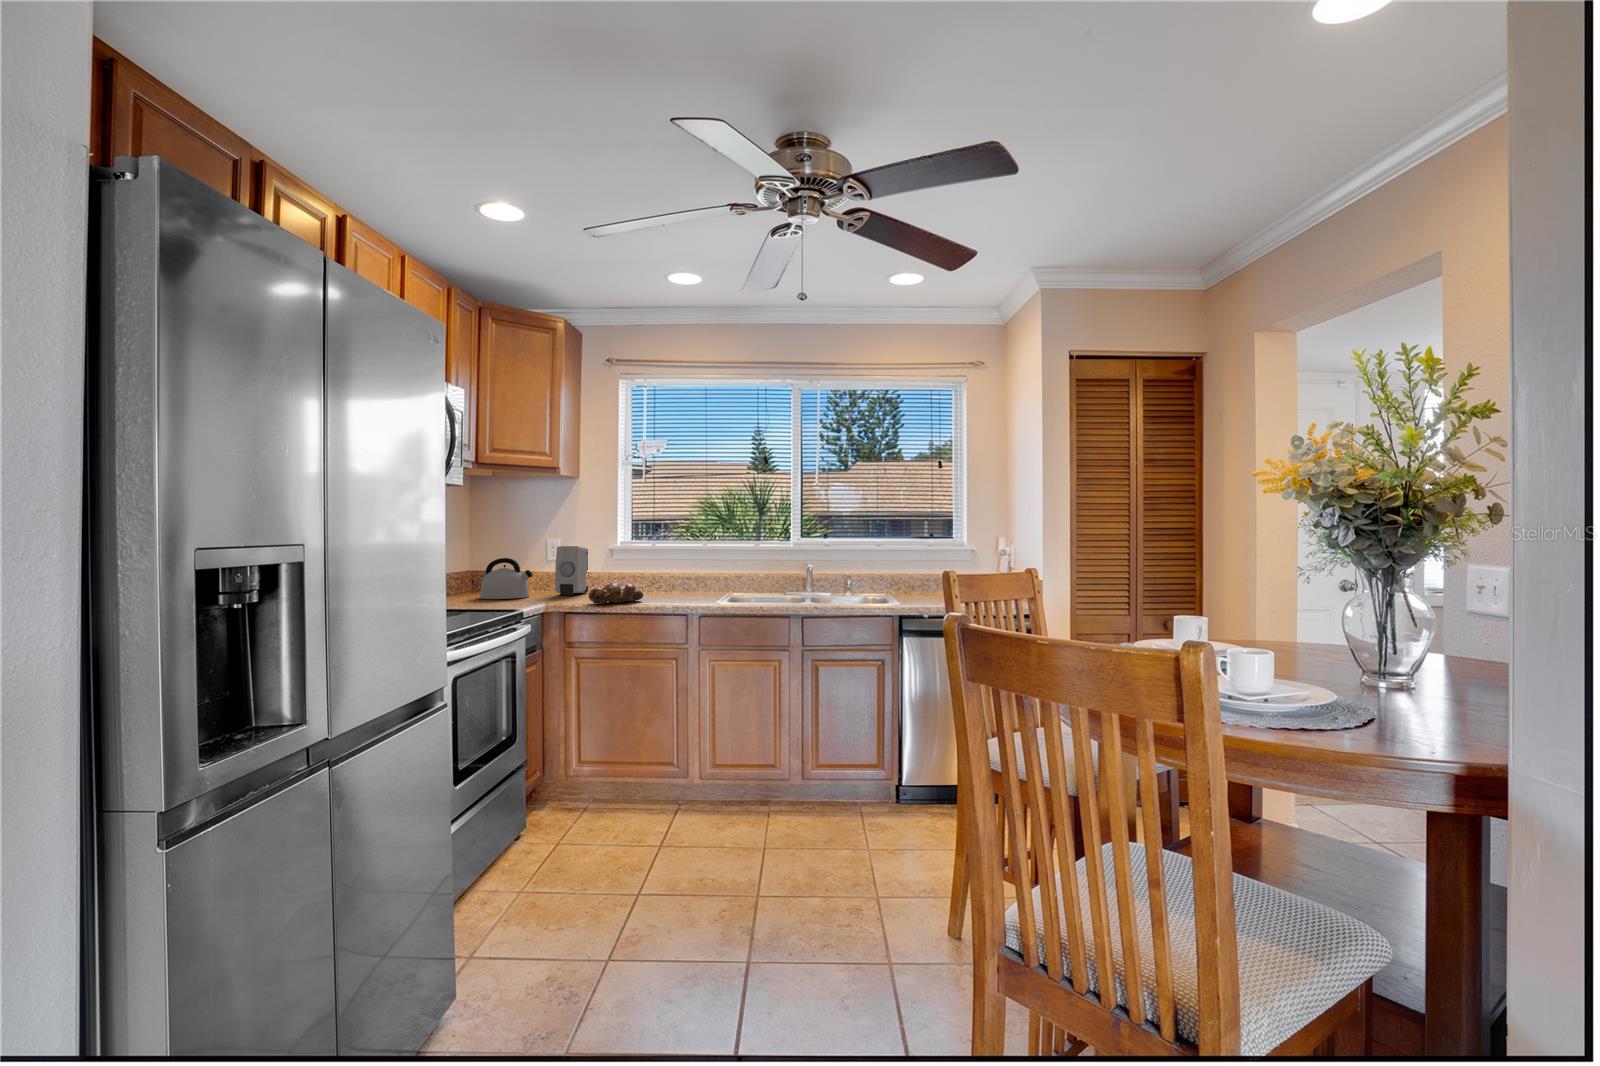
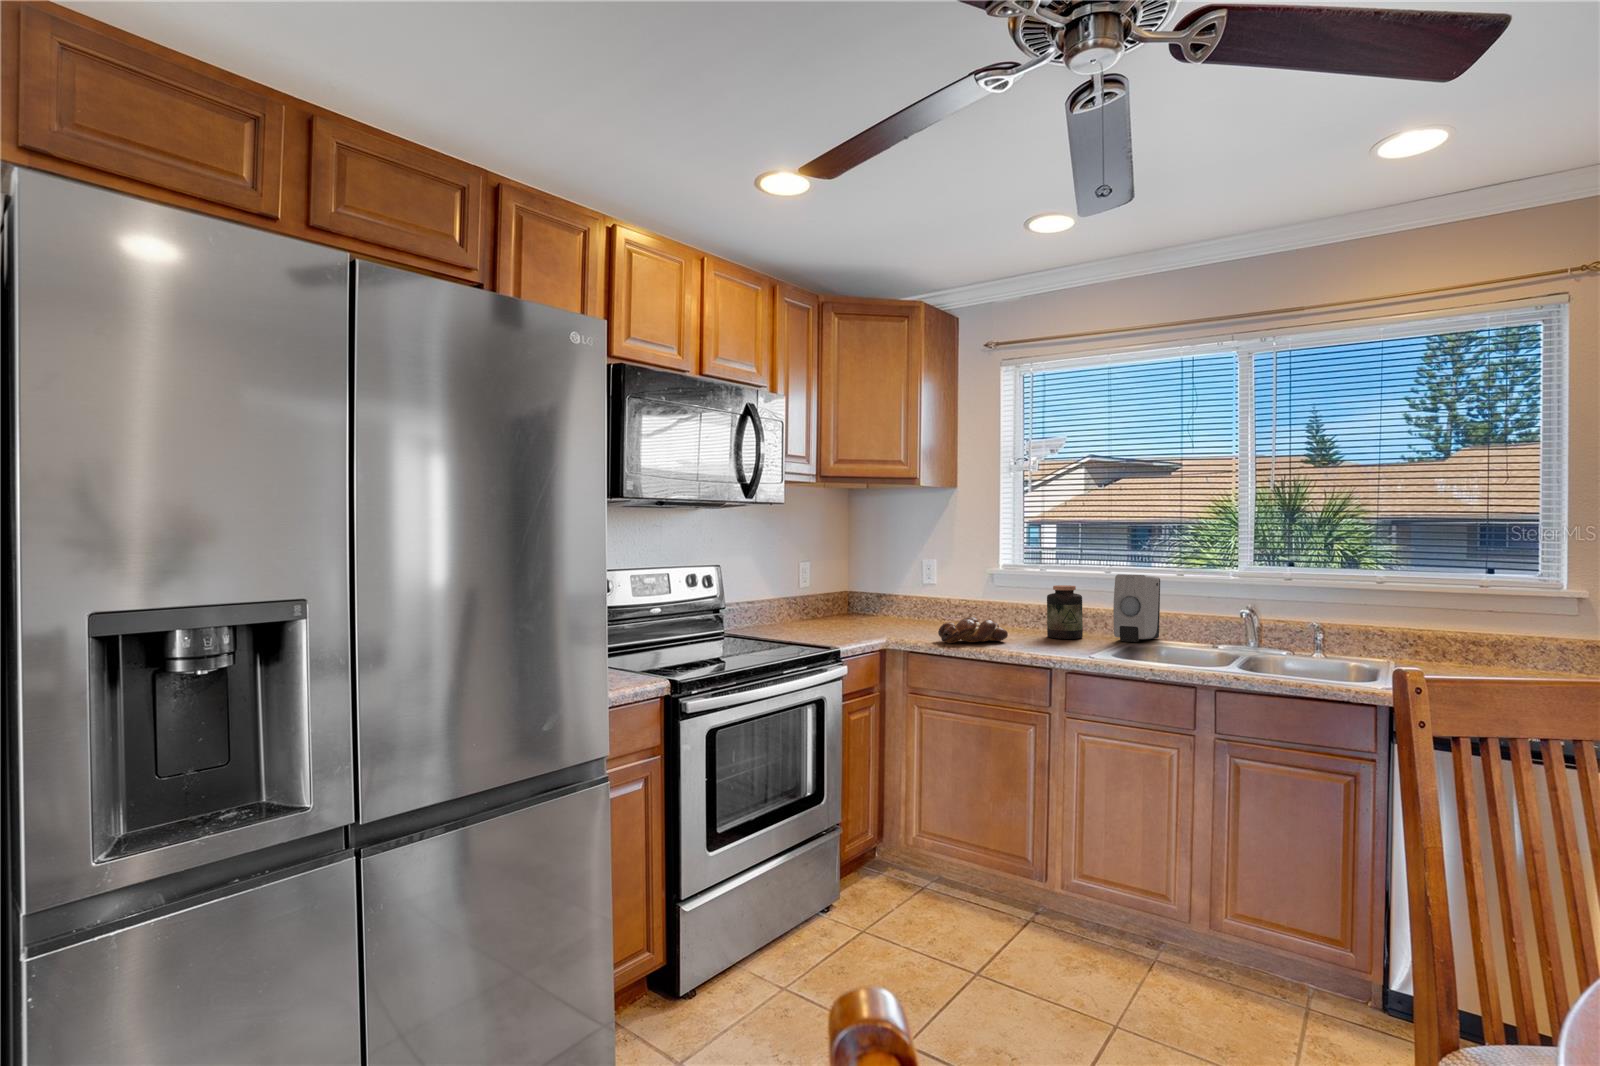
soap dispenser: present [555,546,588,595] -> present [1113,574,1160,642]
jar: none [666,556,692,597] -> present [1047,585,1083,639]
kettle: present [480,558,532,599] -> none [842,580,895,627]

